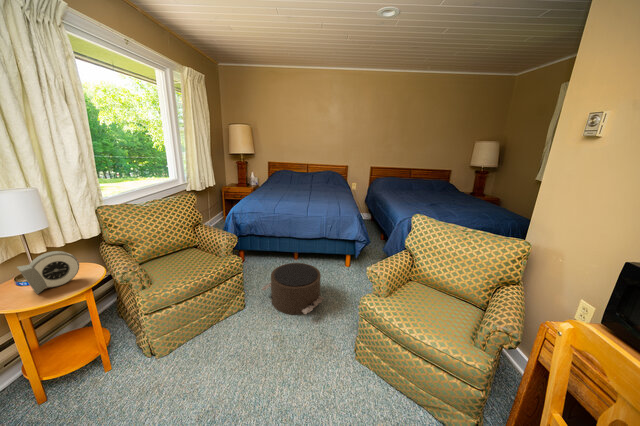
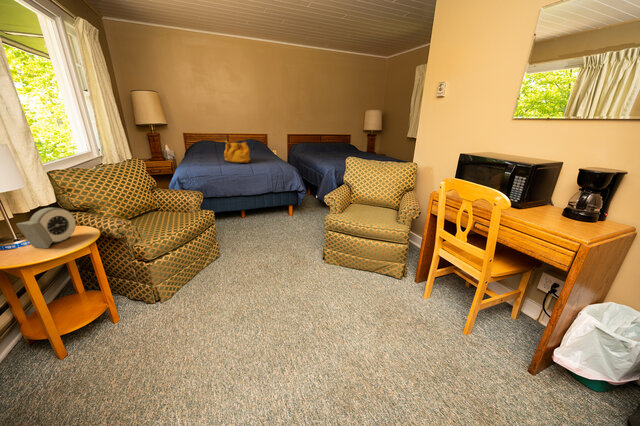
handbag: none [287,175,315,200] -> present [224,141,251,163]
pouf: present [262,263,324,315] -> none [229,213,287,252]

